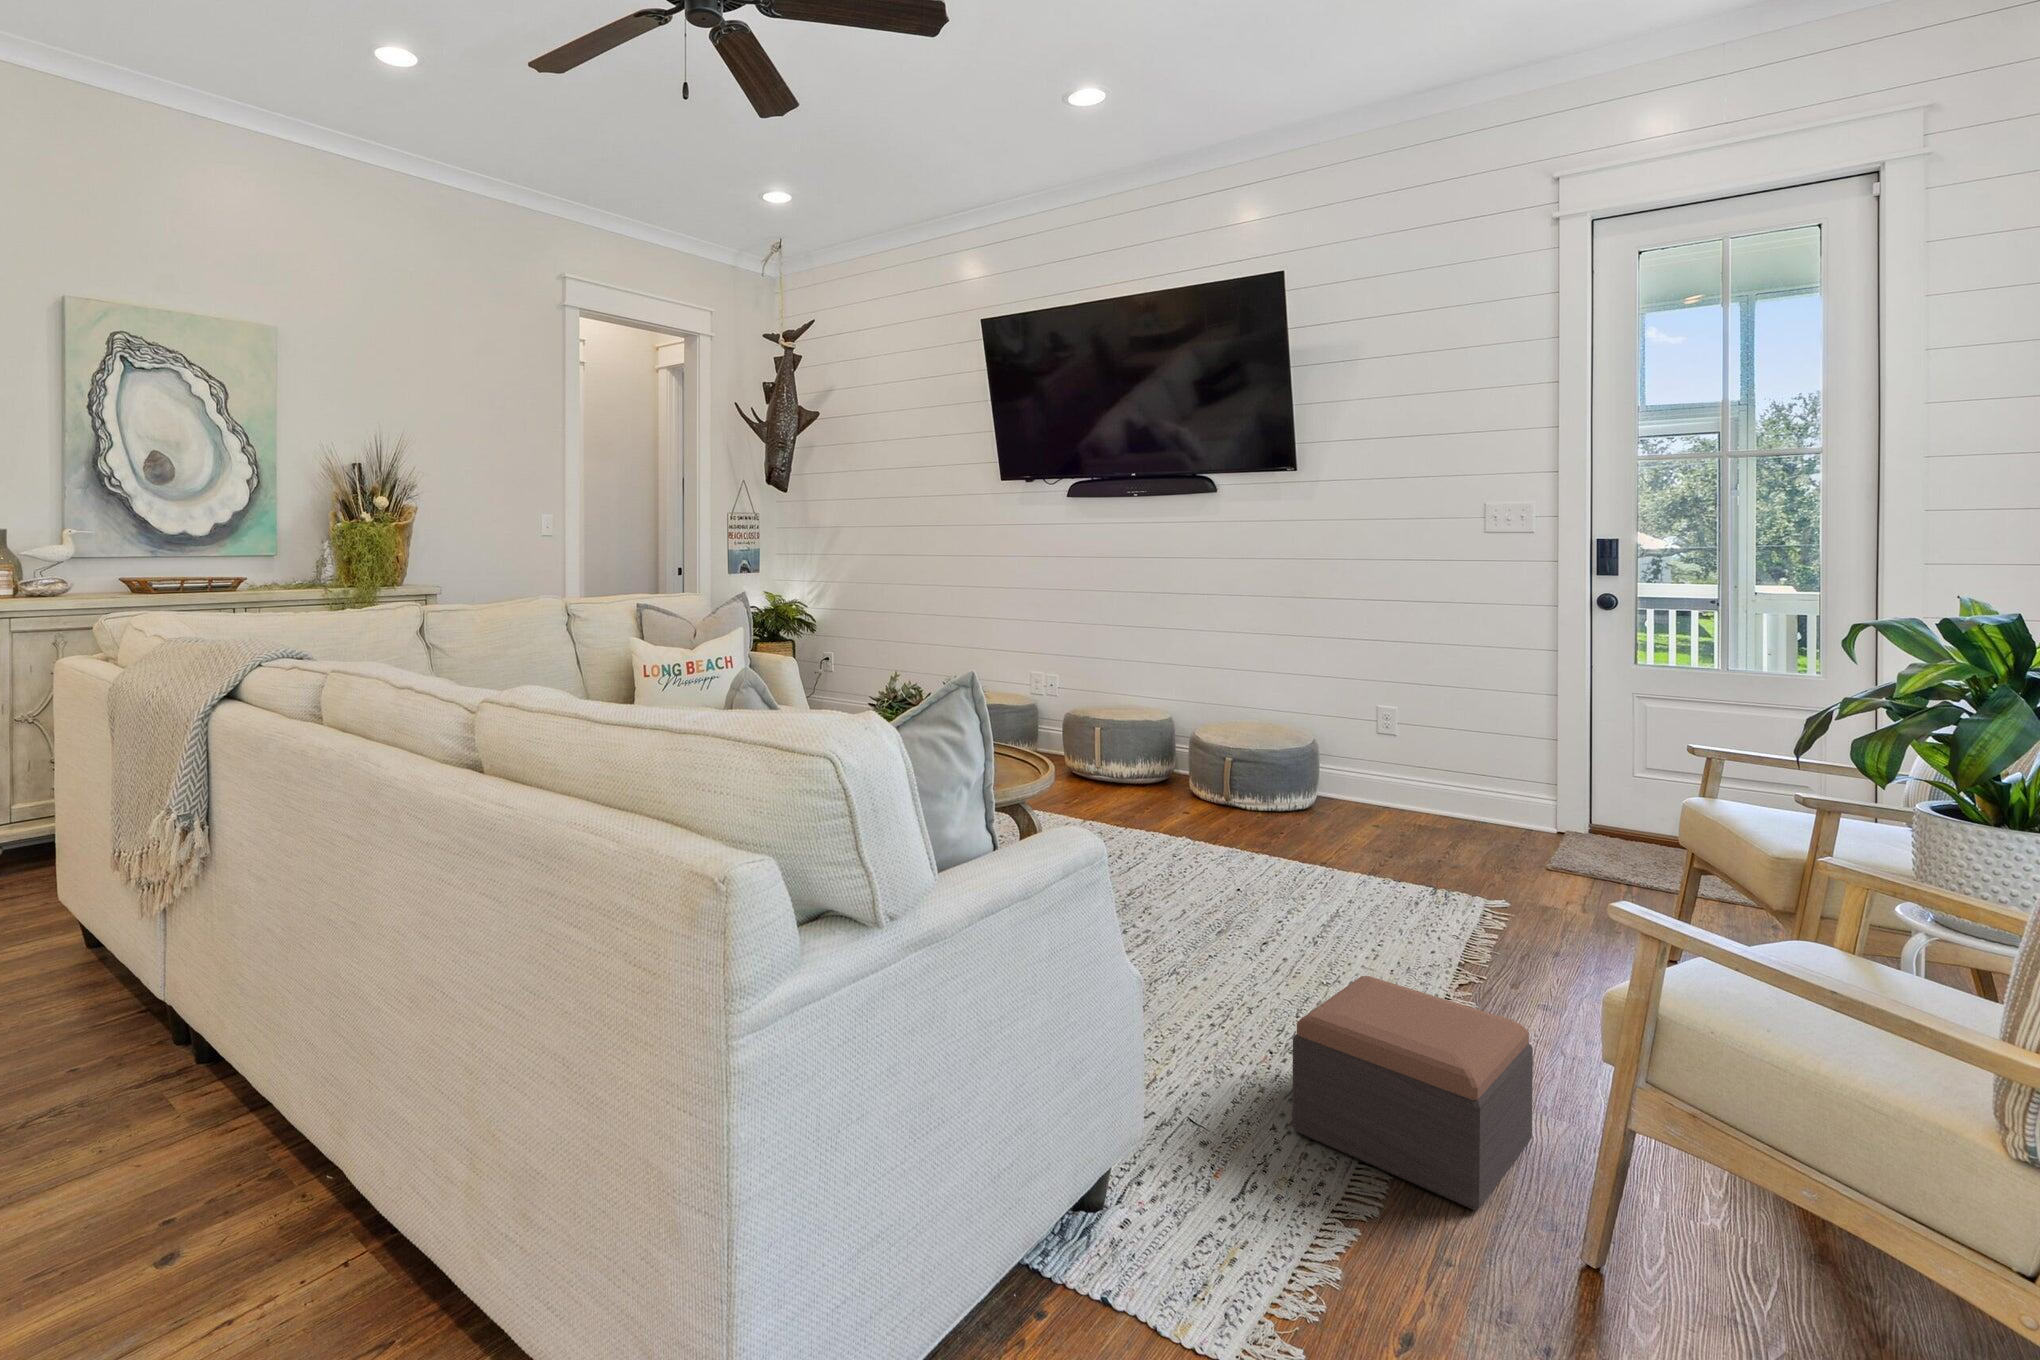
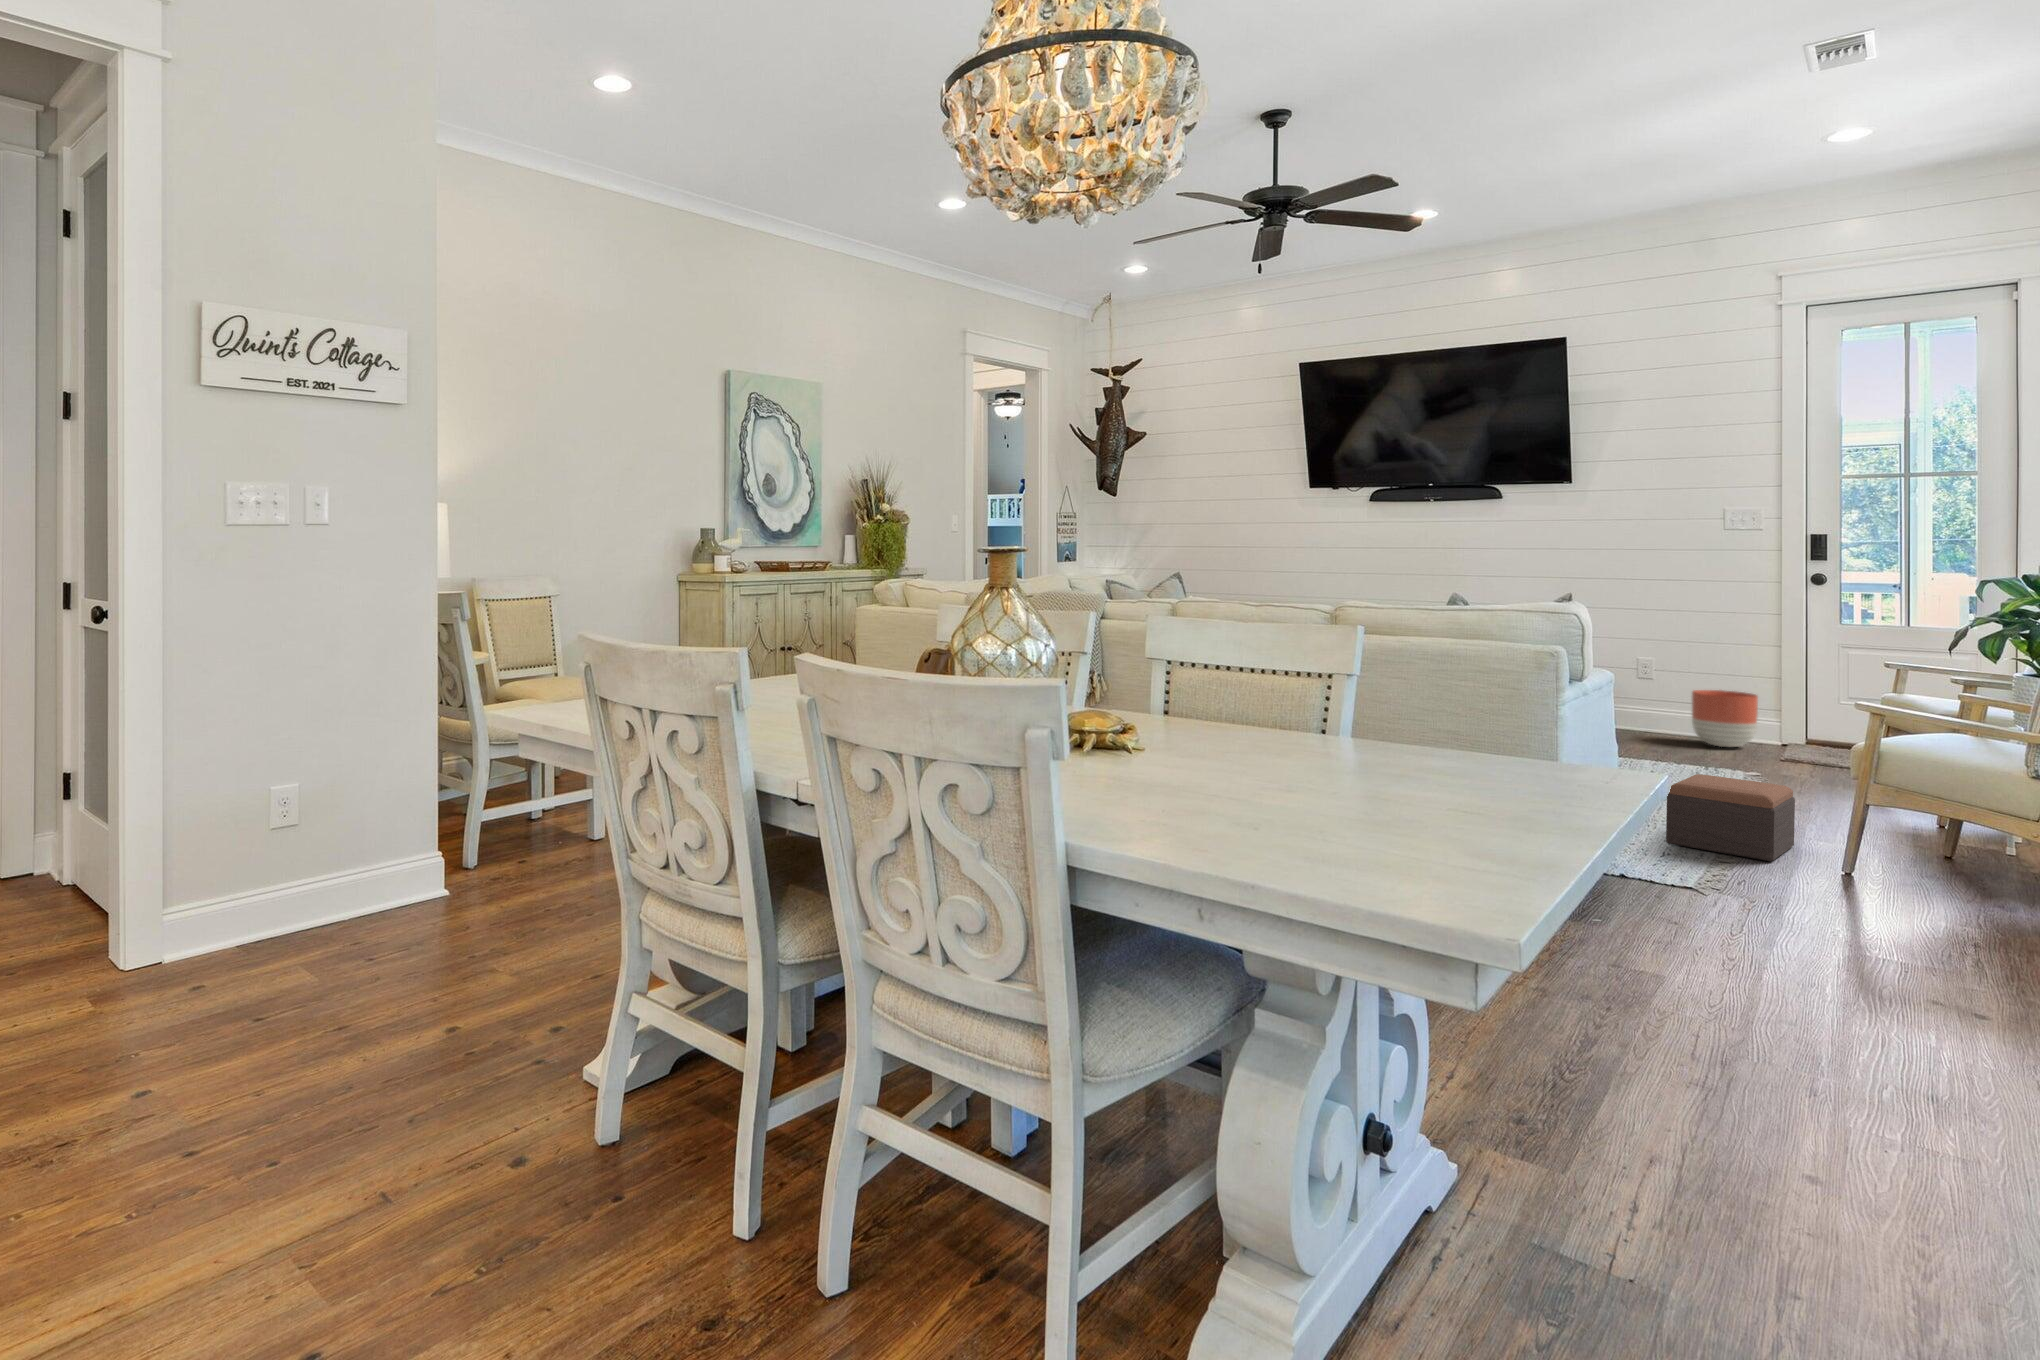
planter: none [1440,751,1528,835] -> present [1692,690,1758,747]

